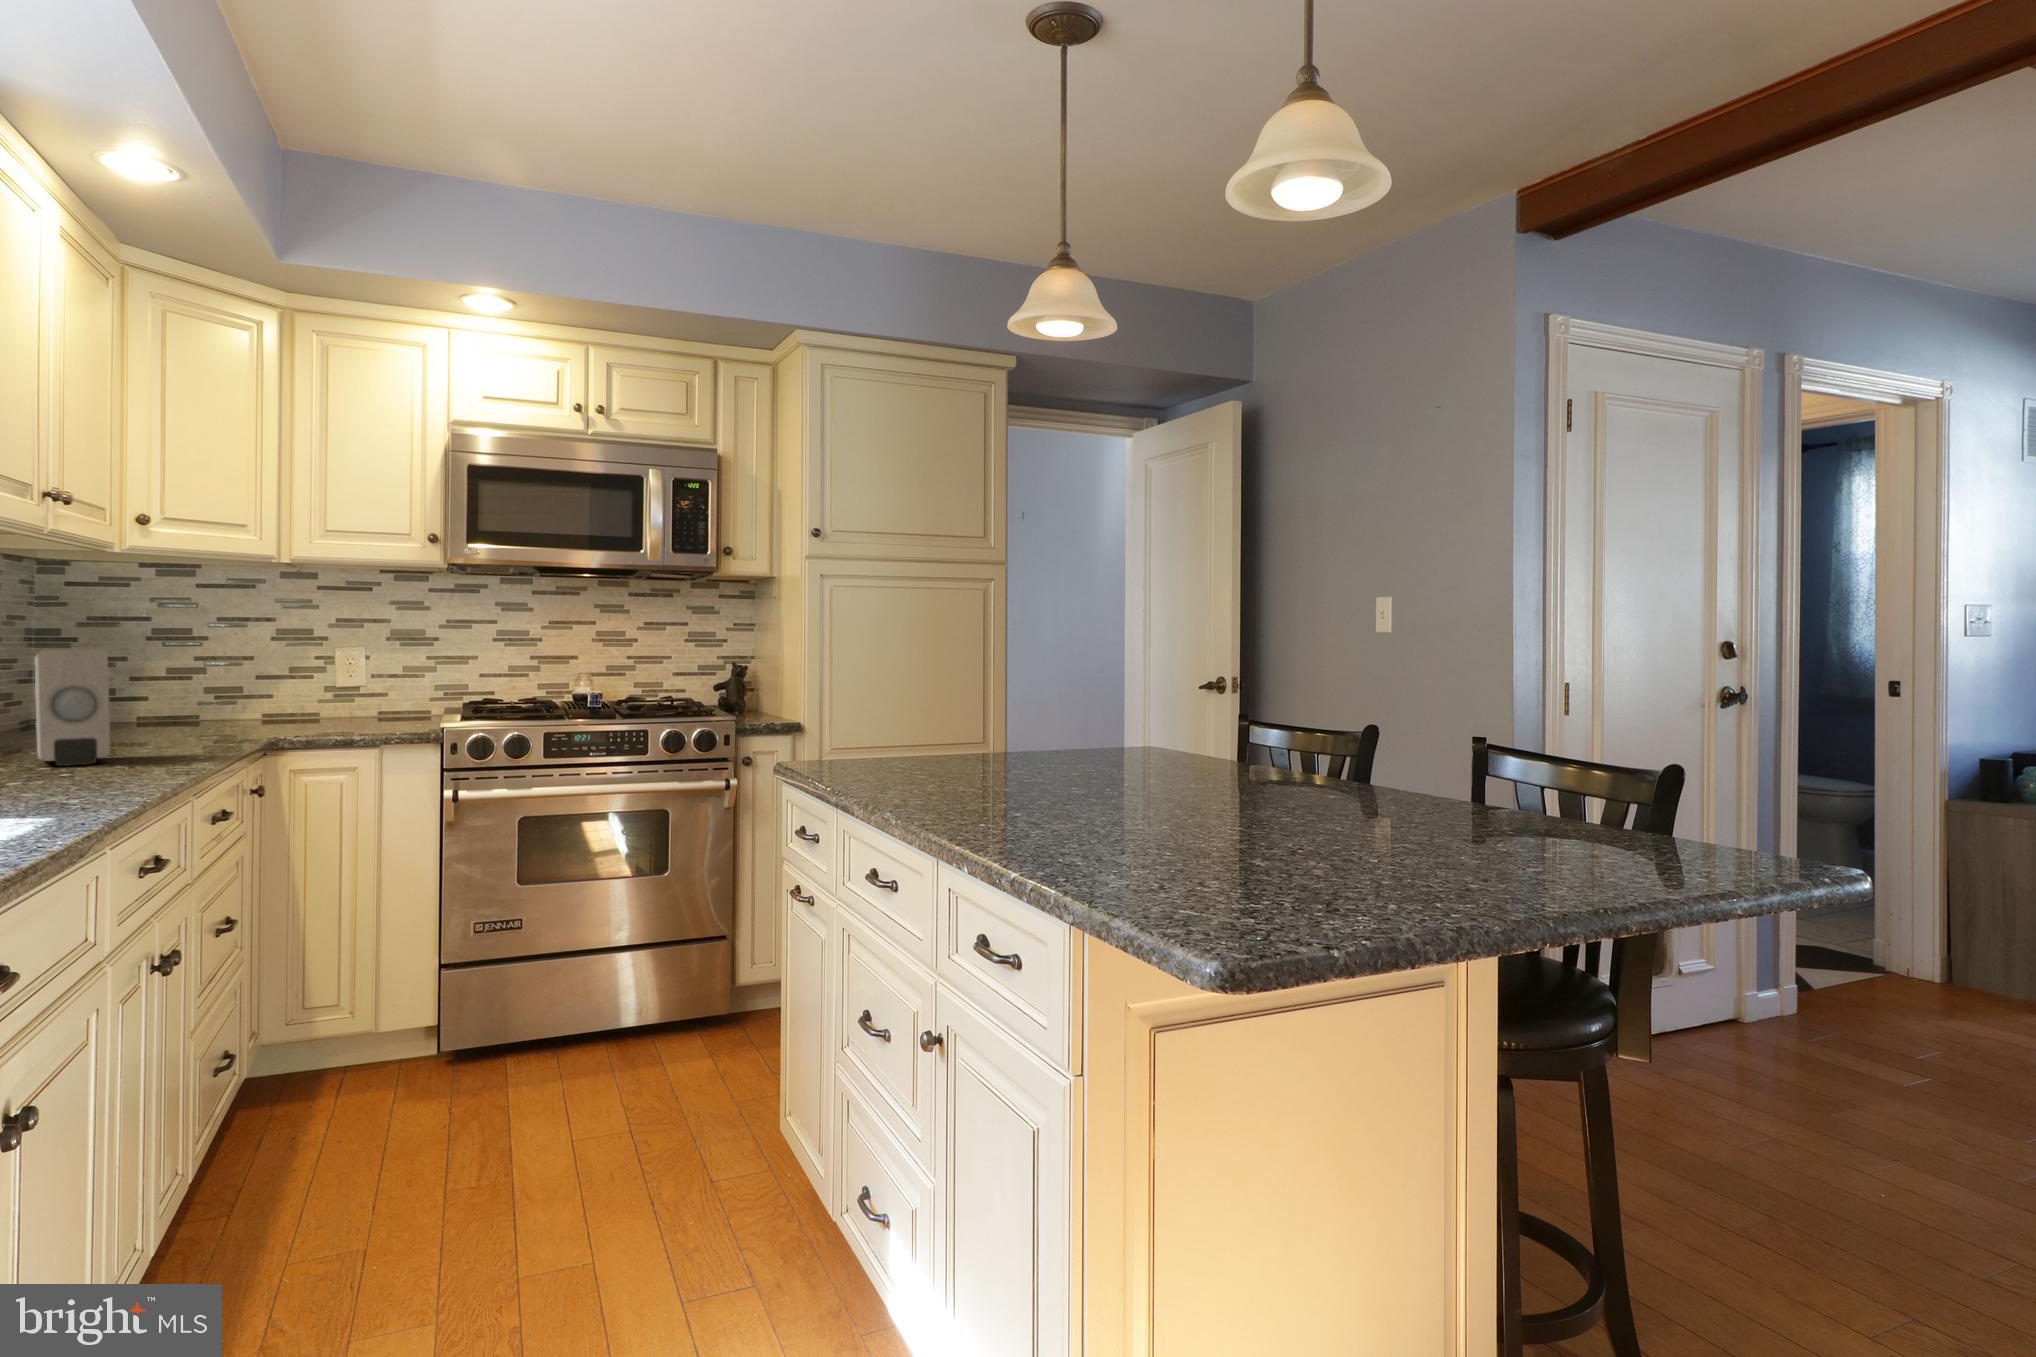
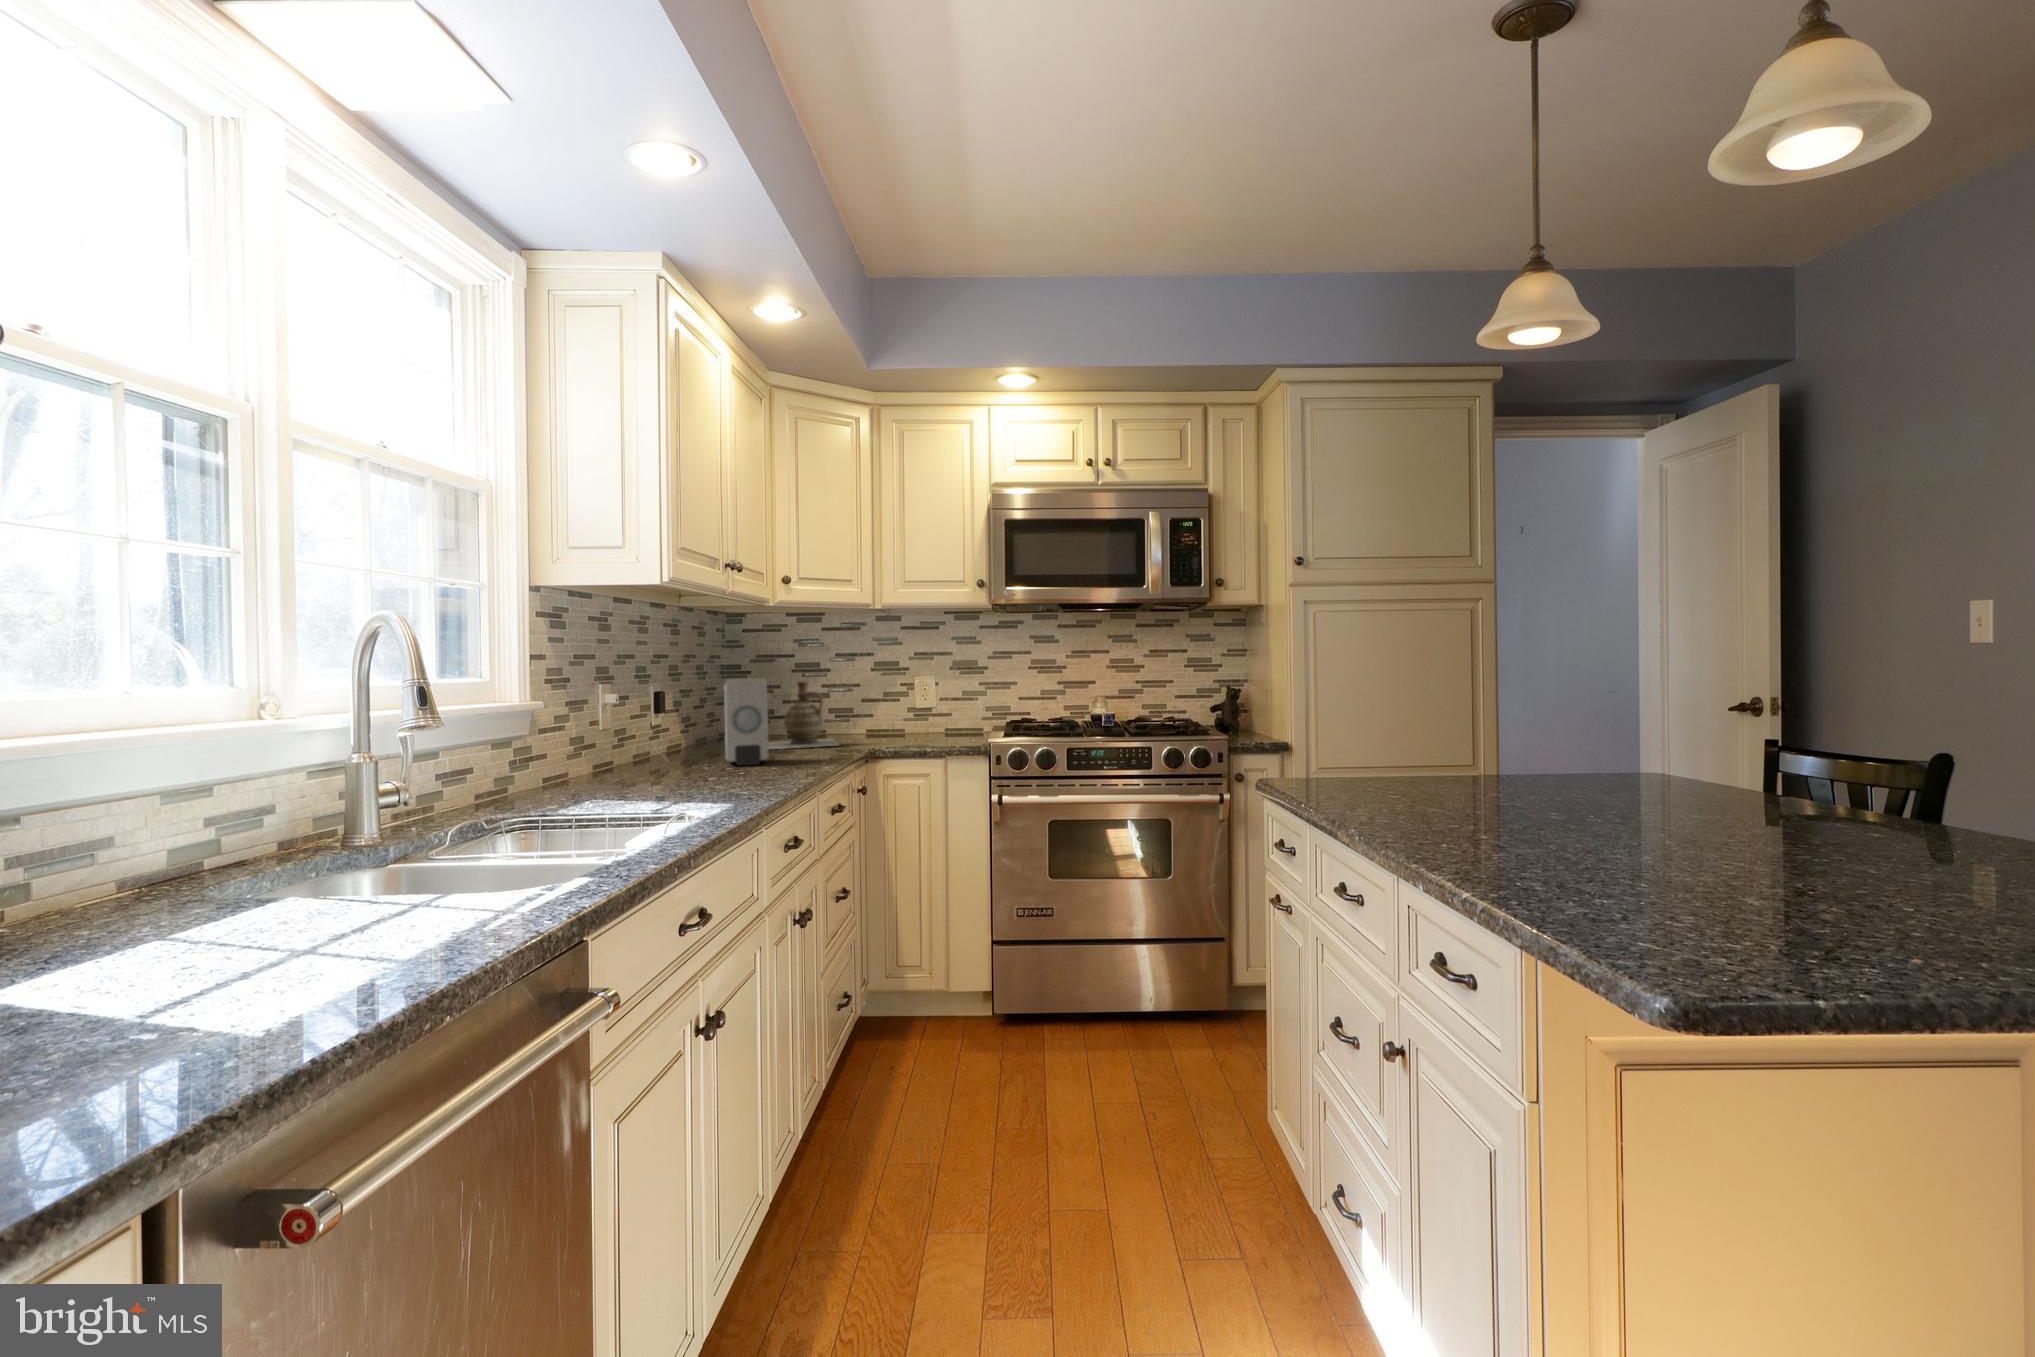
ceramic jug: none [96,652,224,743] -> present [768,681,838,749]

